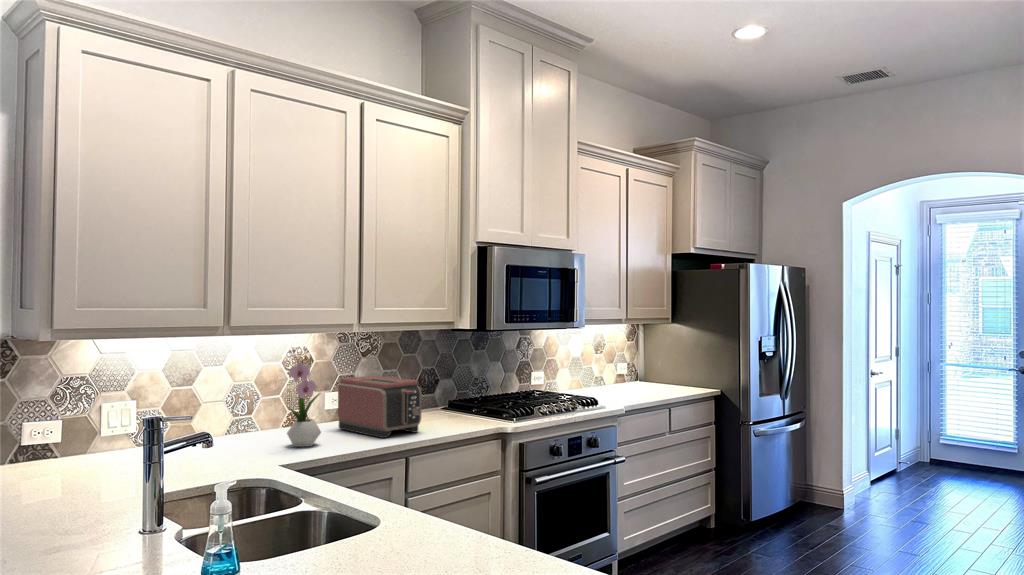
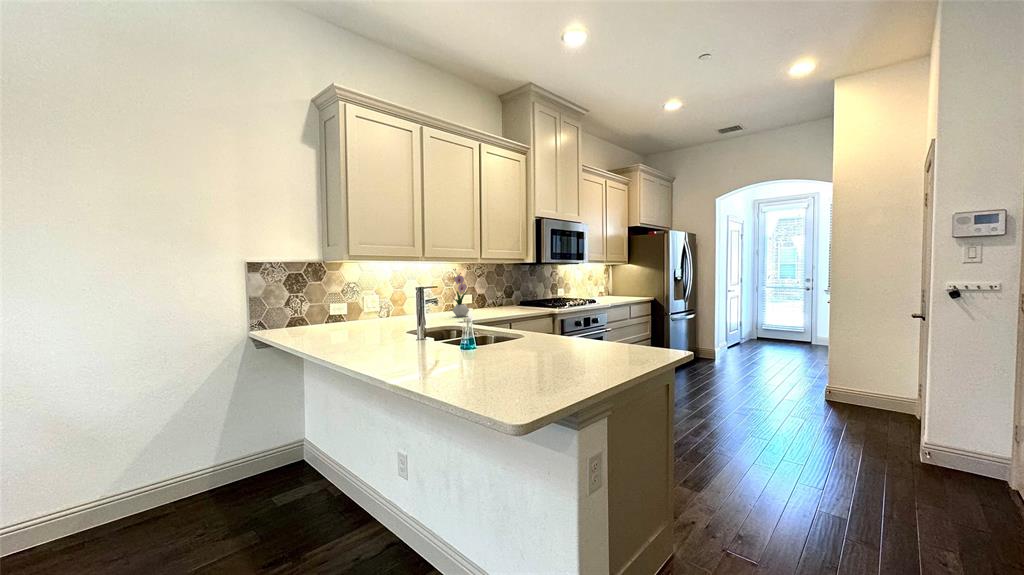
toaster: present [338,375,422,438] -> none [471,286,514,314]

